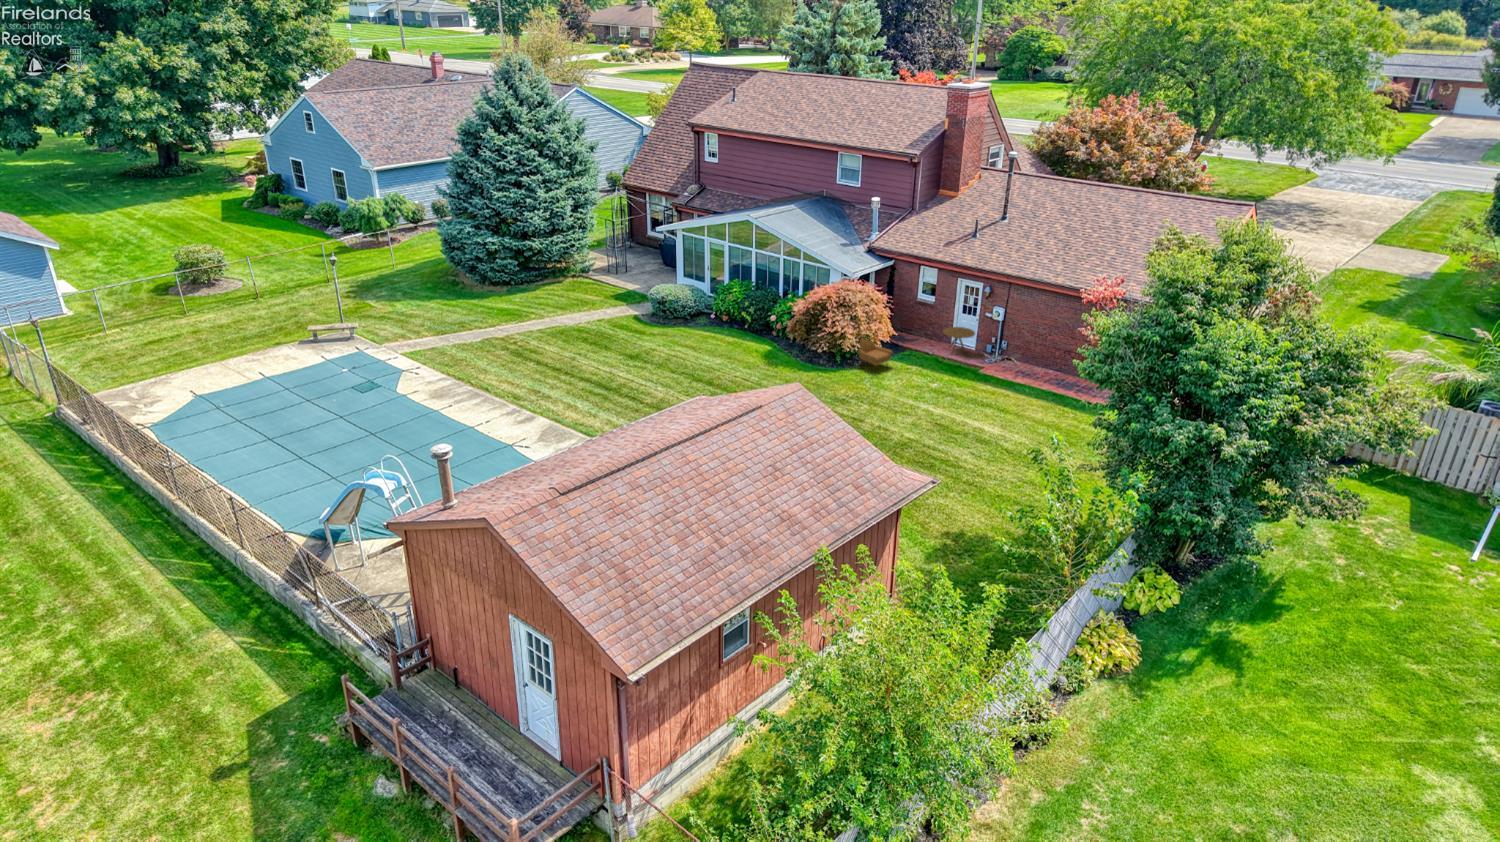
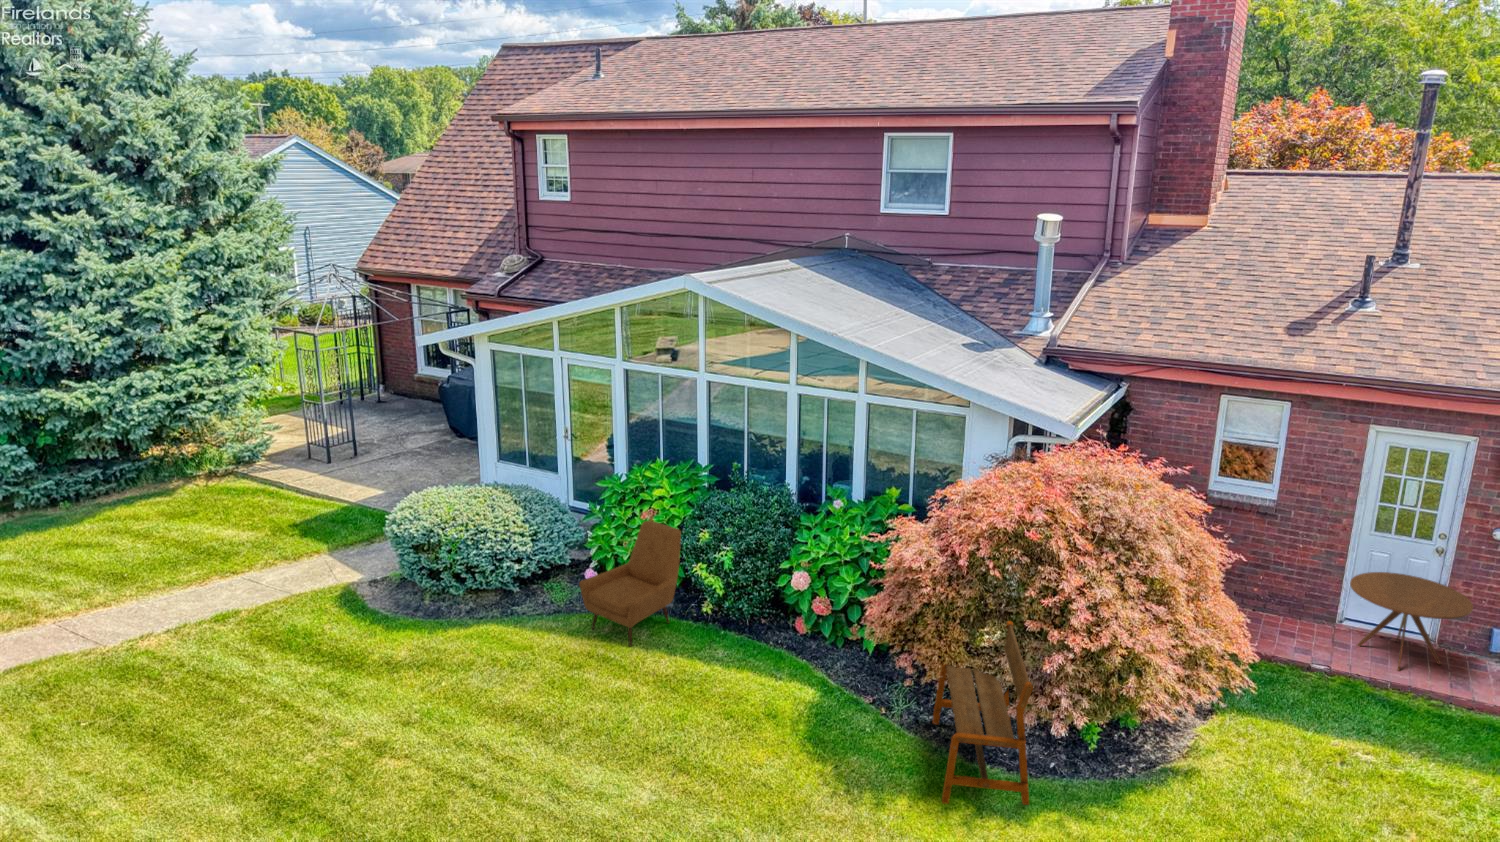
bench: none [790,326,820,369] -> present [933,621,1033,805]
chair: present [859,338,892,367] -> present [579,521,681,646]

